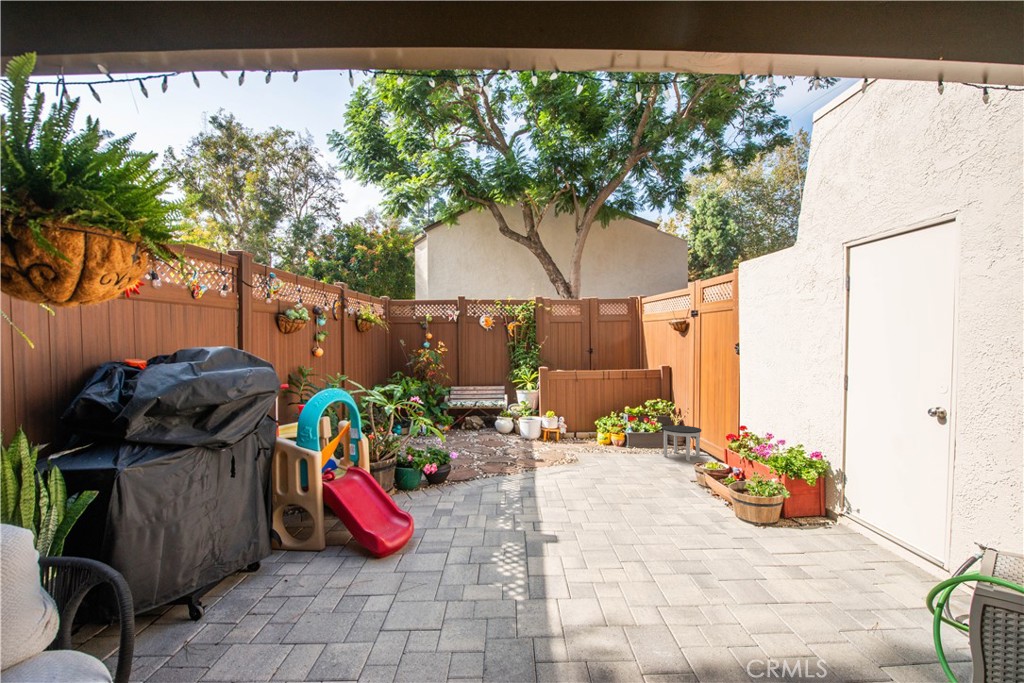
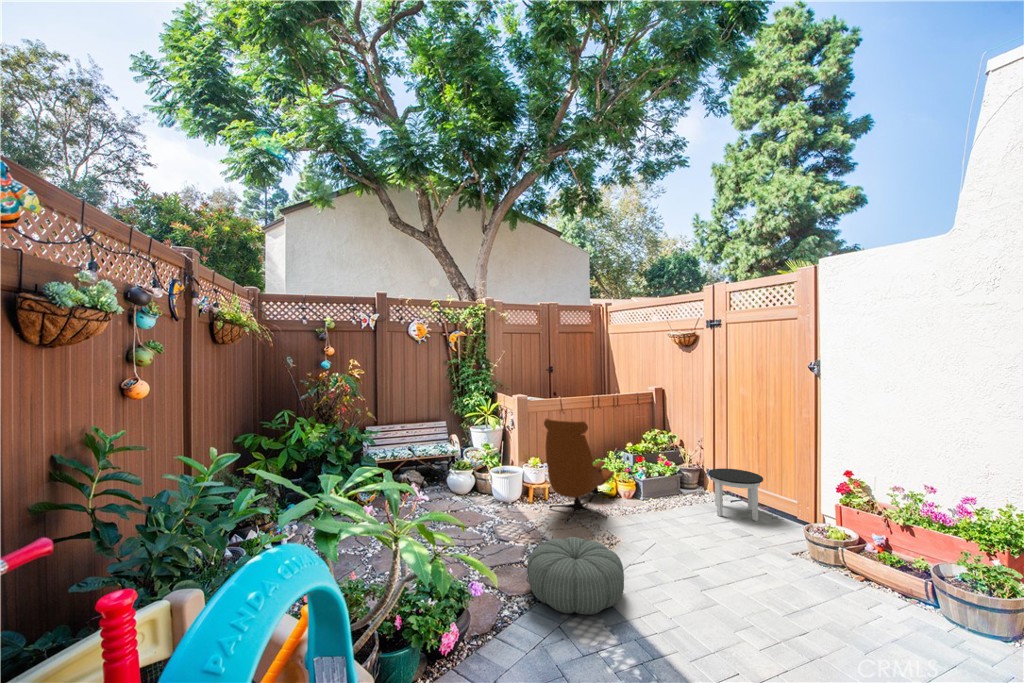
lounge chair: none [539,380,607,451] -> present [544,419,615,524]
pouf: none [489,444,544,476] -> present [527,537,624,615]

